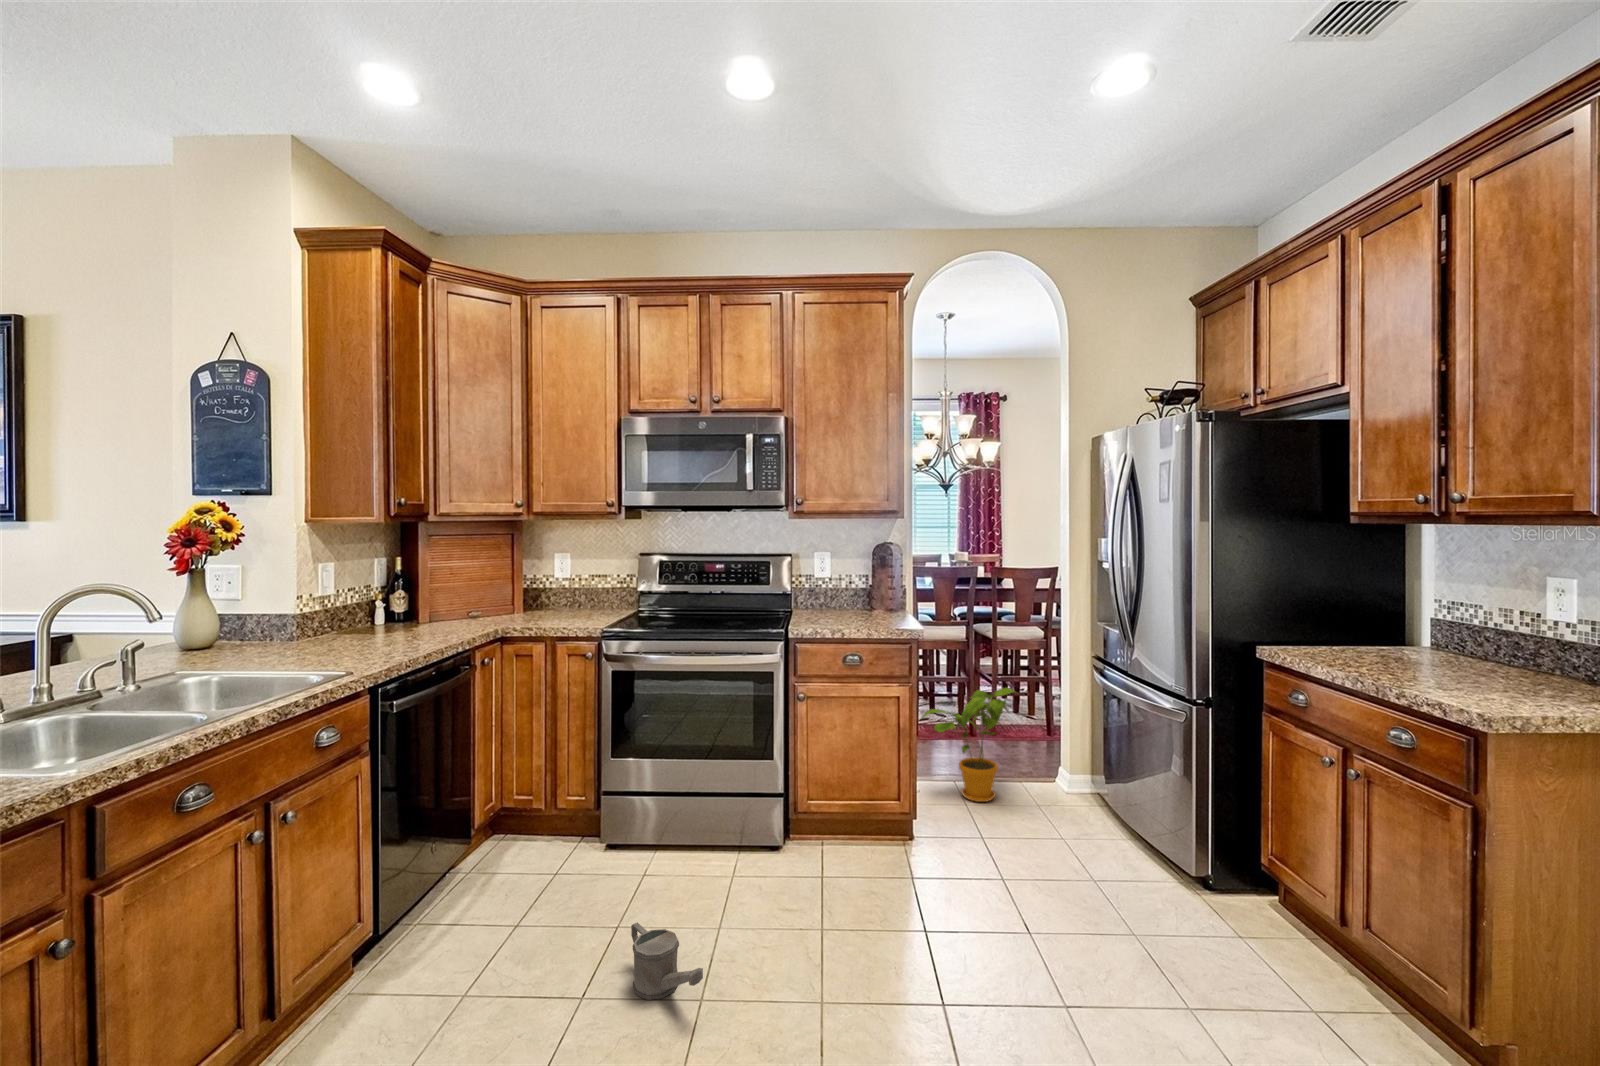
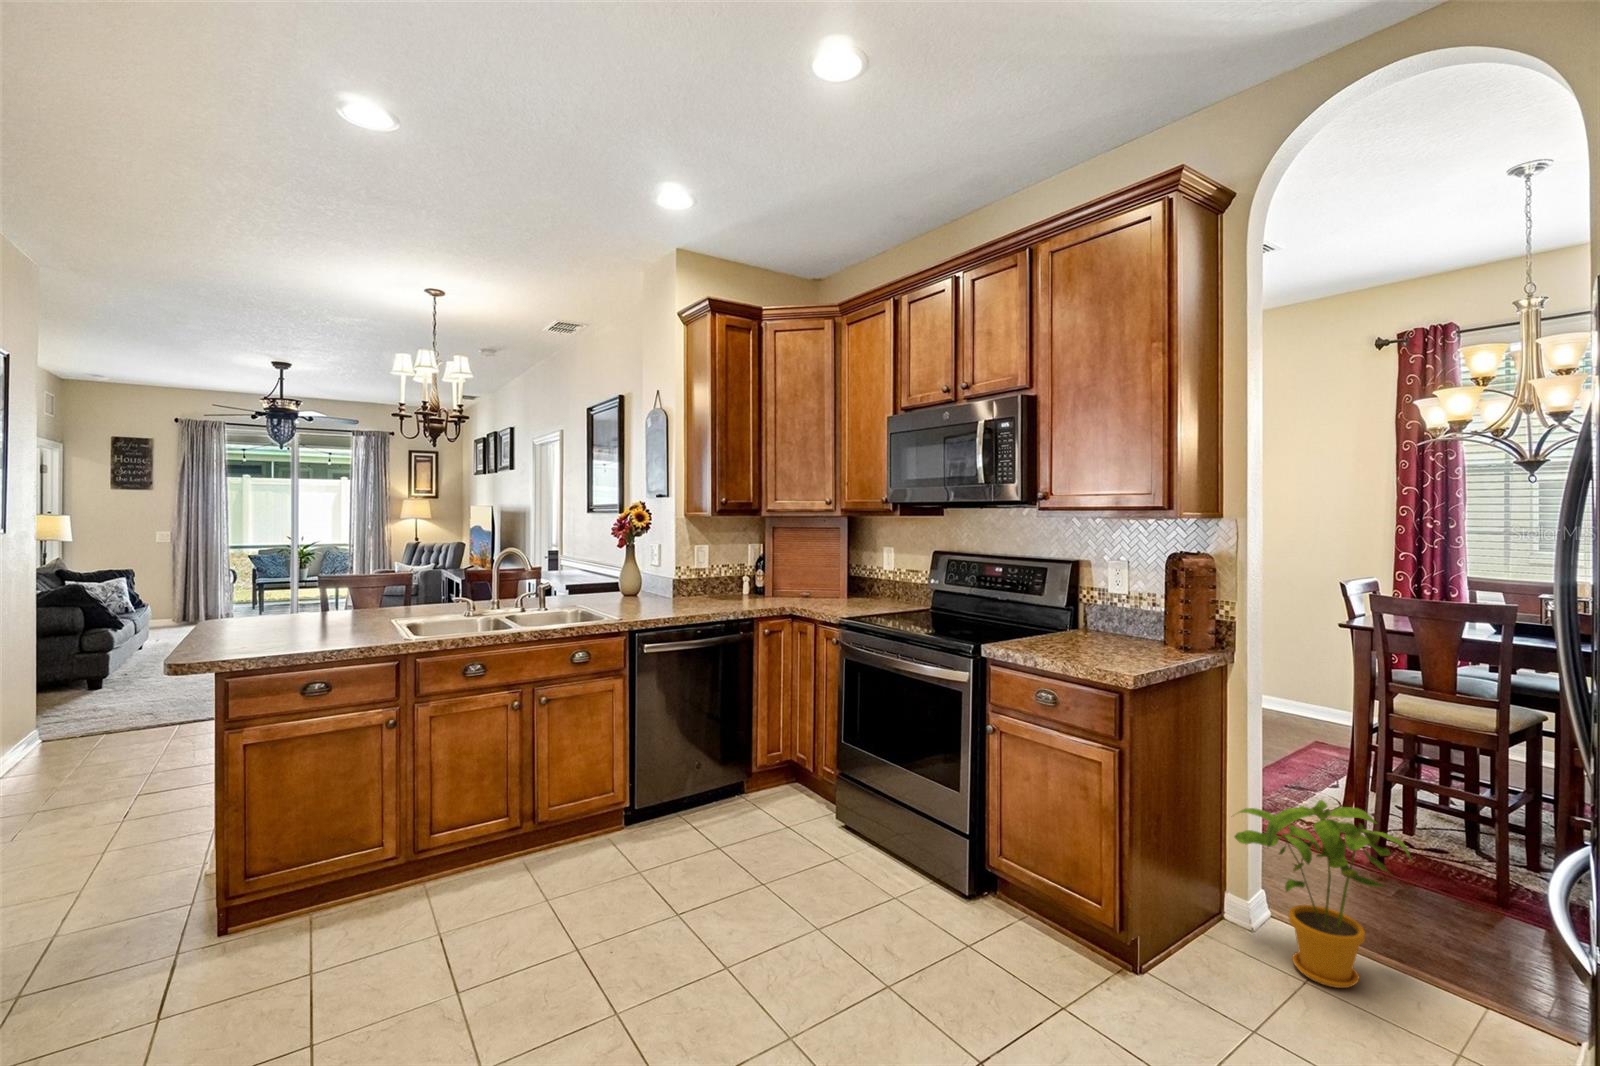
watering can: present [631,922,703,1000] -> none [685,872,734,940]

